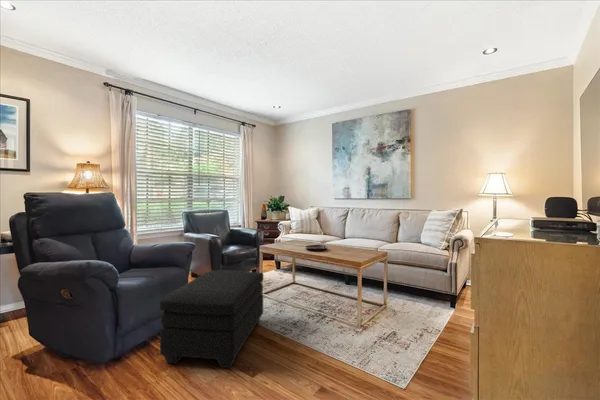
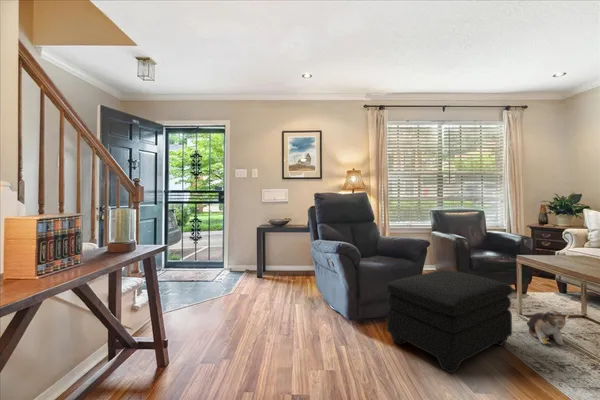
plush toy: none [267,285,295,312] -> present [527,310,569,345]

